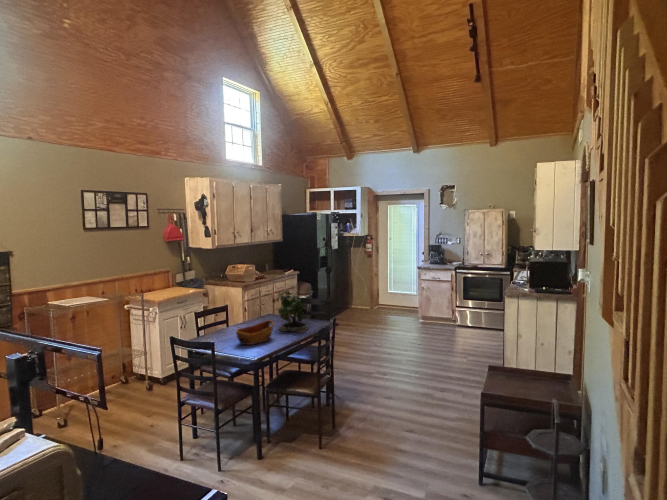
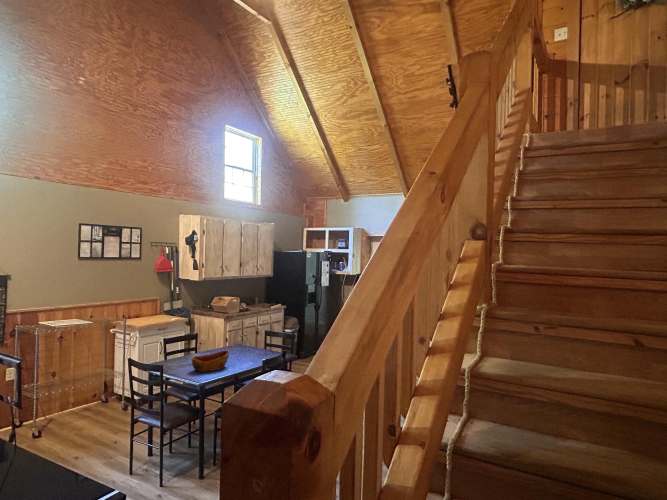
potted plant: present [276,290,308,333] -> none [236,323,266,364]

